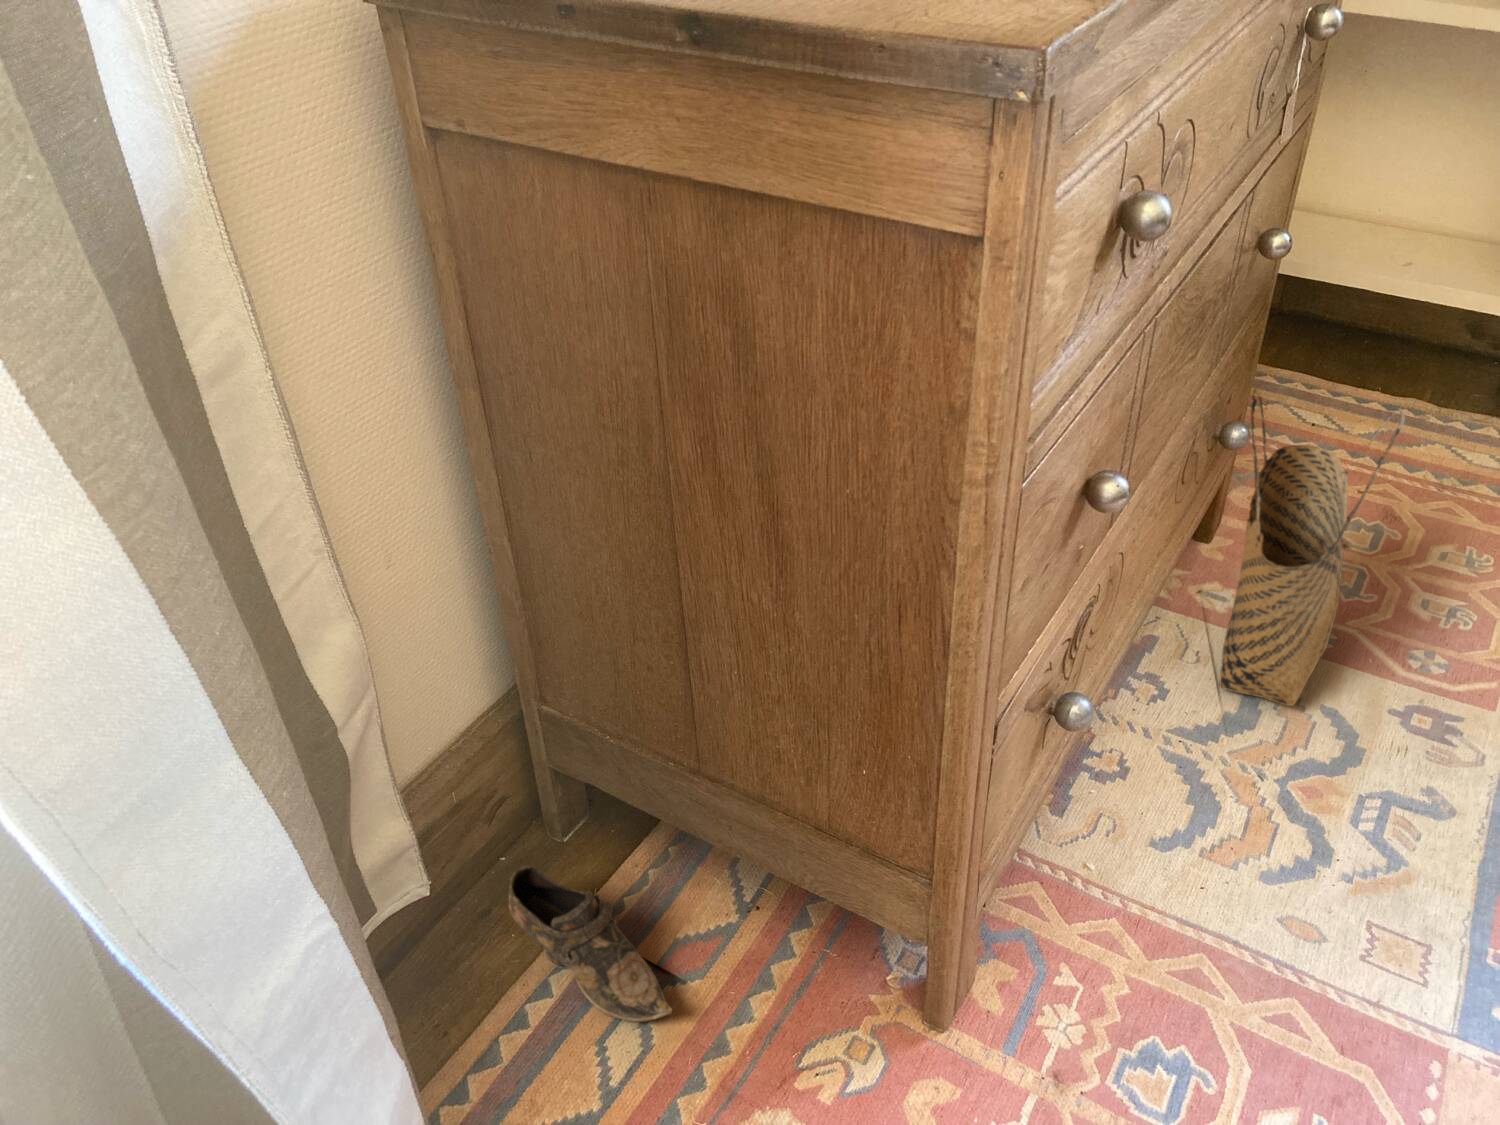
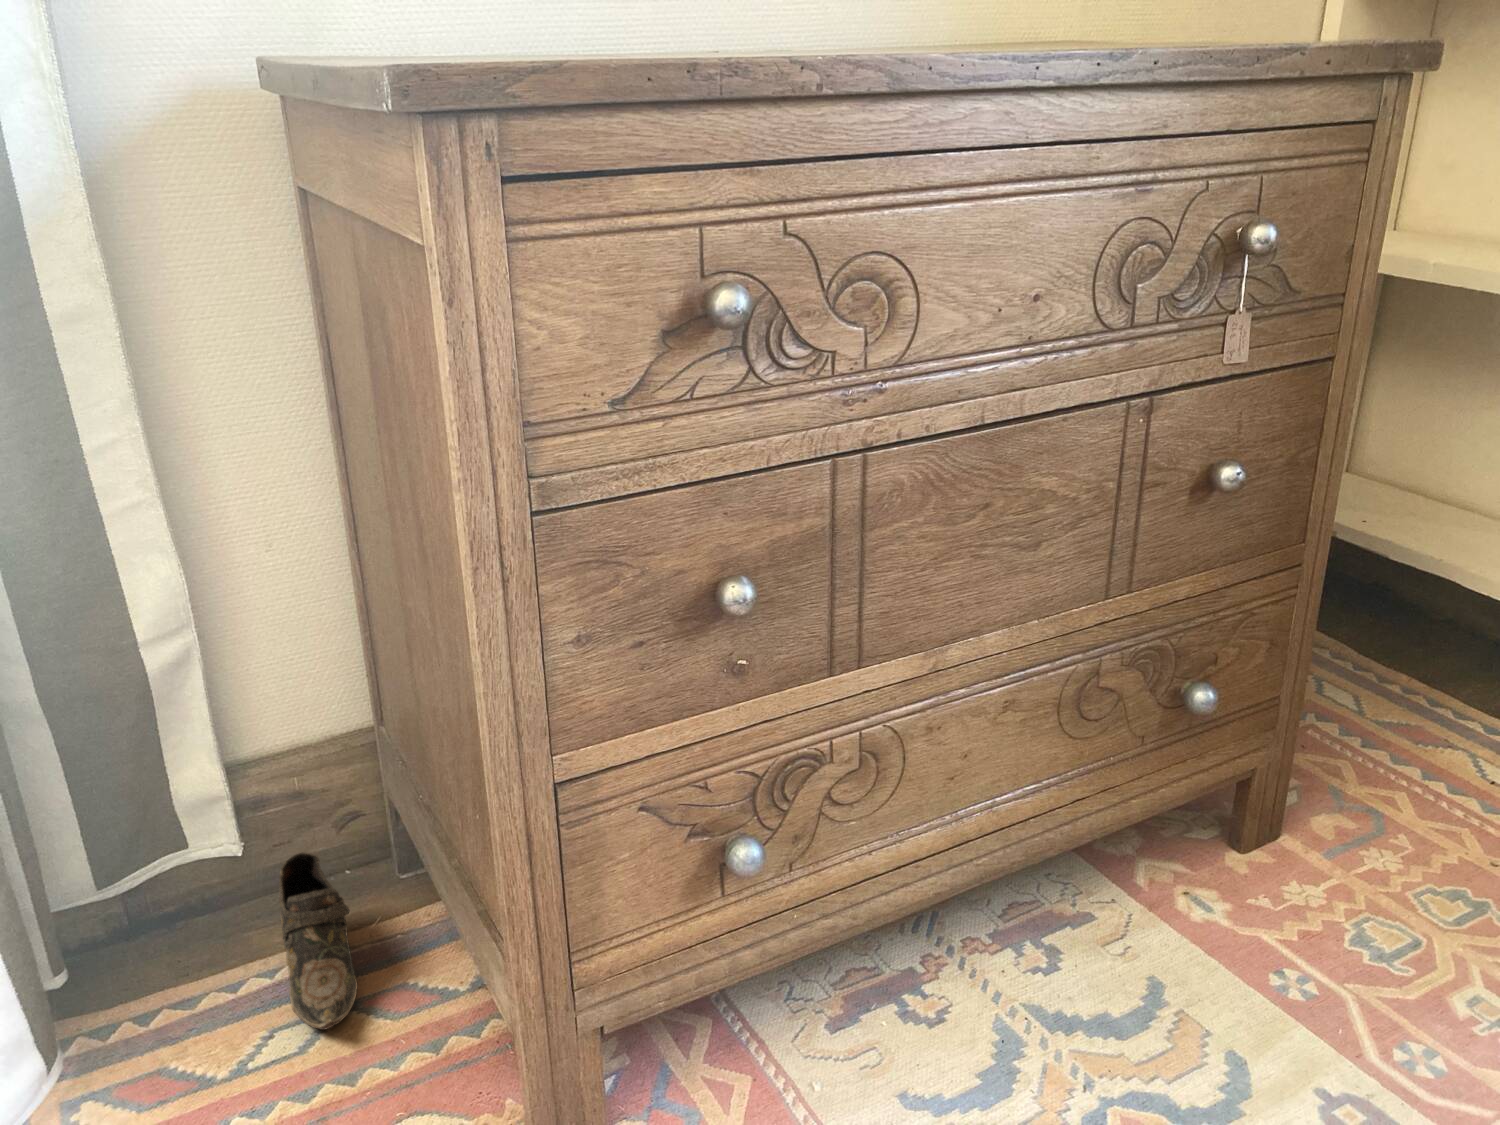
woven basket: present [1220,389,1405,706] -> none [1116,630,1350,1031]

